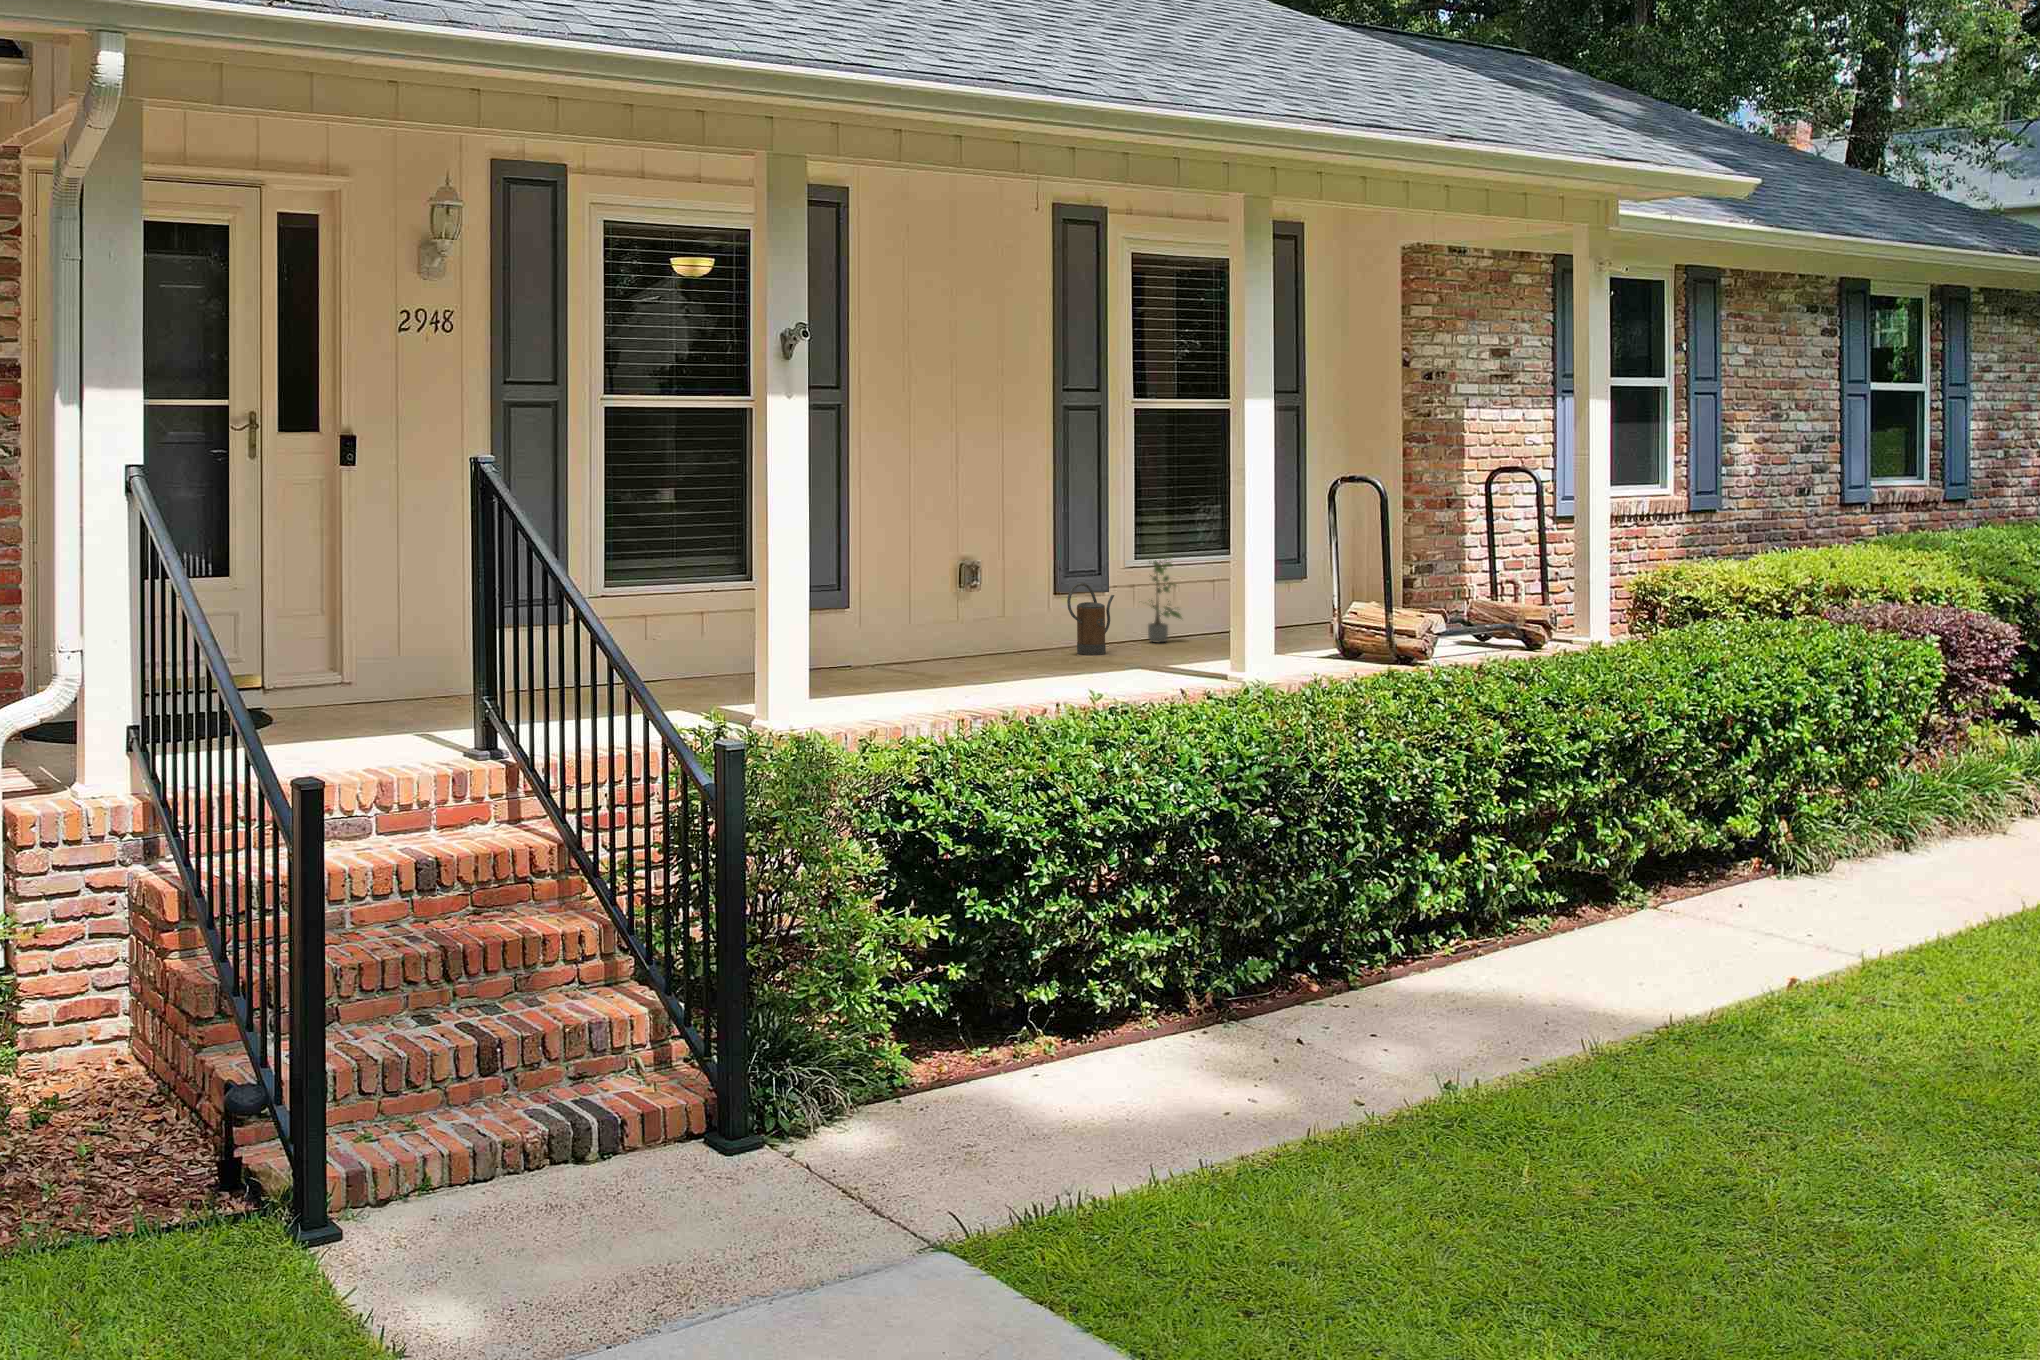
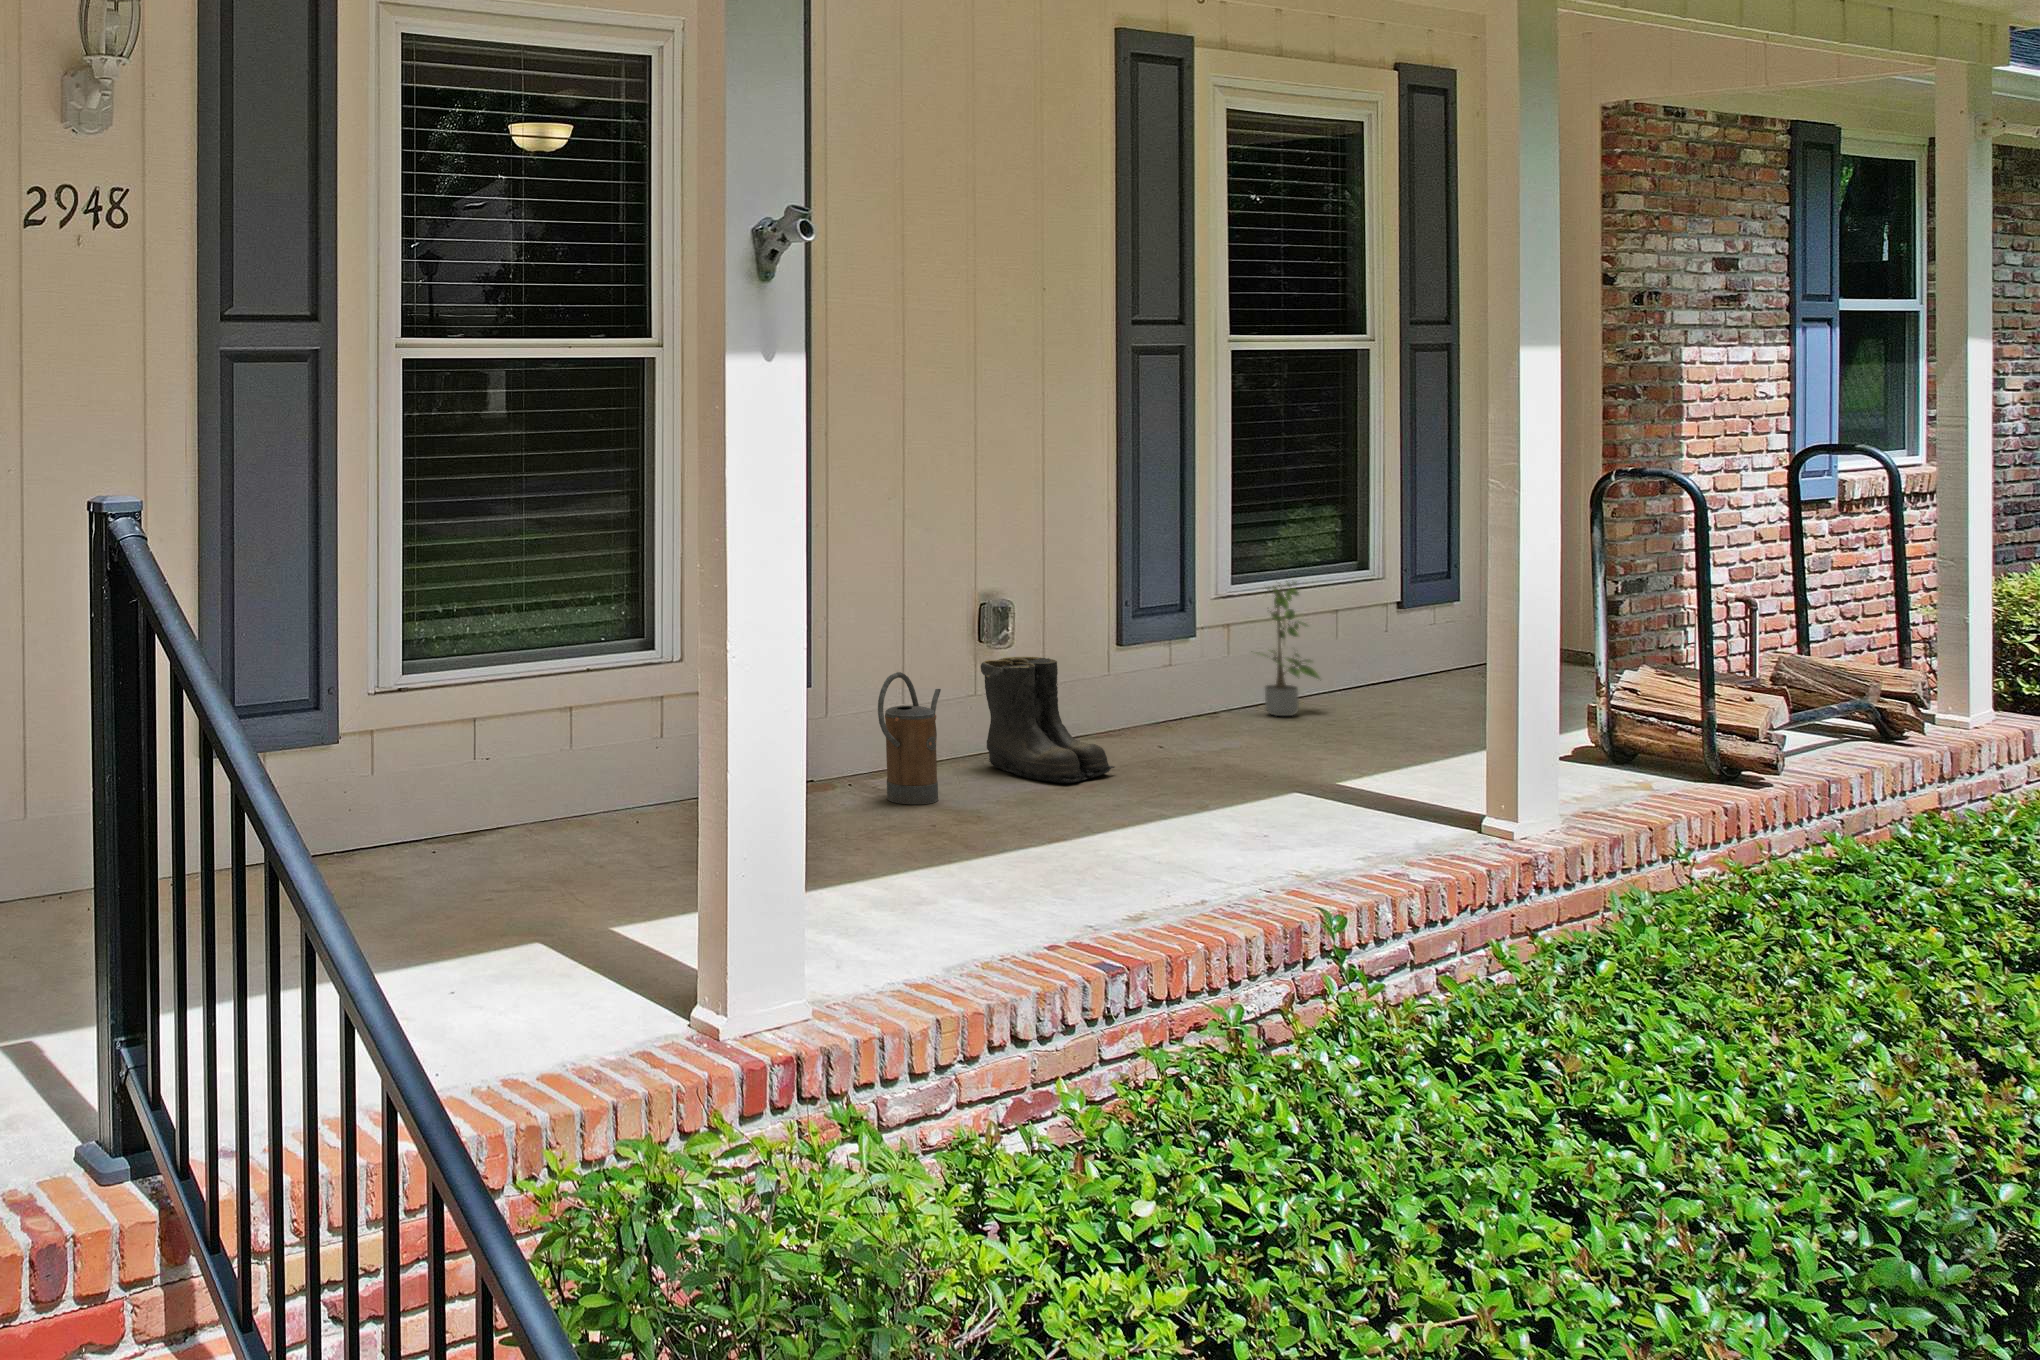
watering can: present [1067,583,1114,655] -> present [878,672,941,804]
boots: none [952,596,1029,668] -> present [981,657,1114,783]

